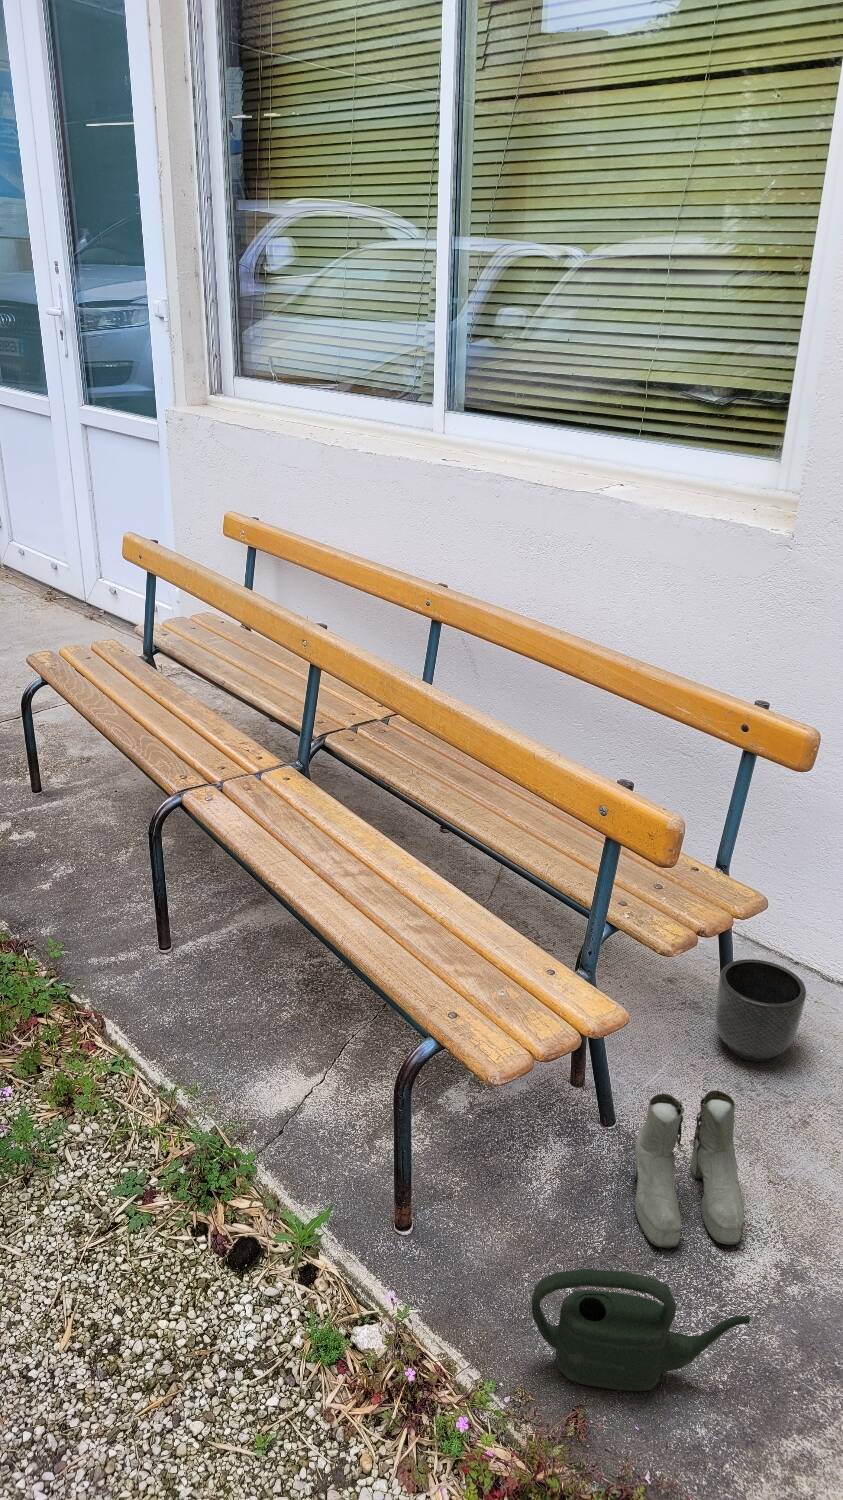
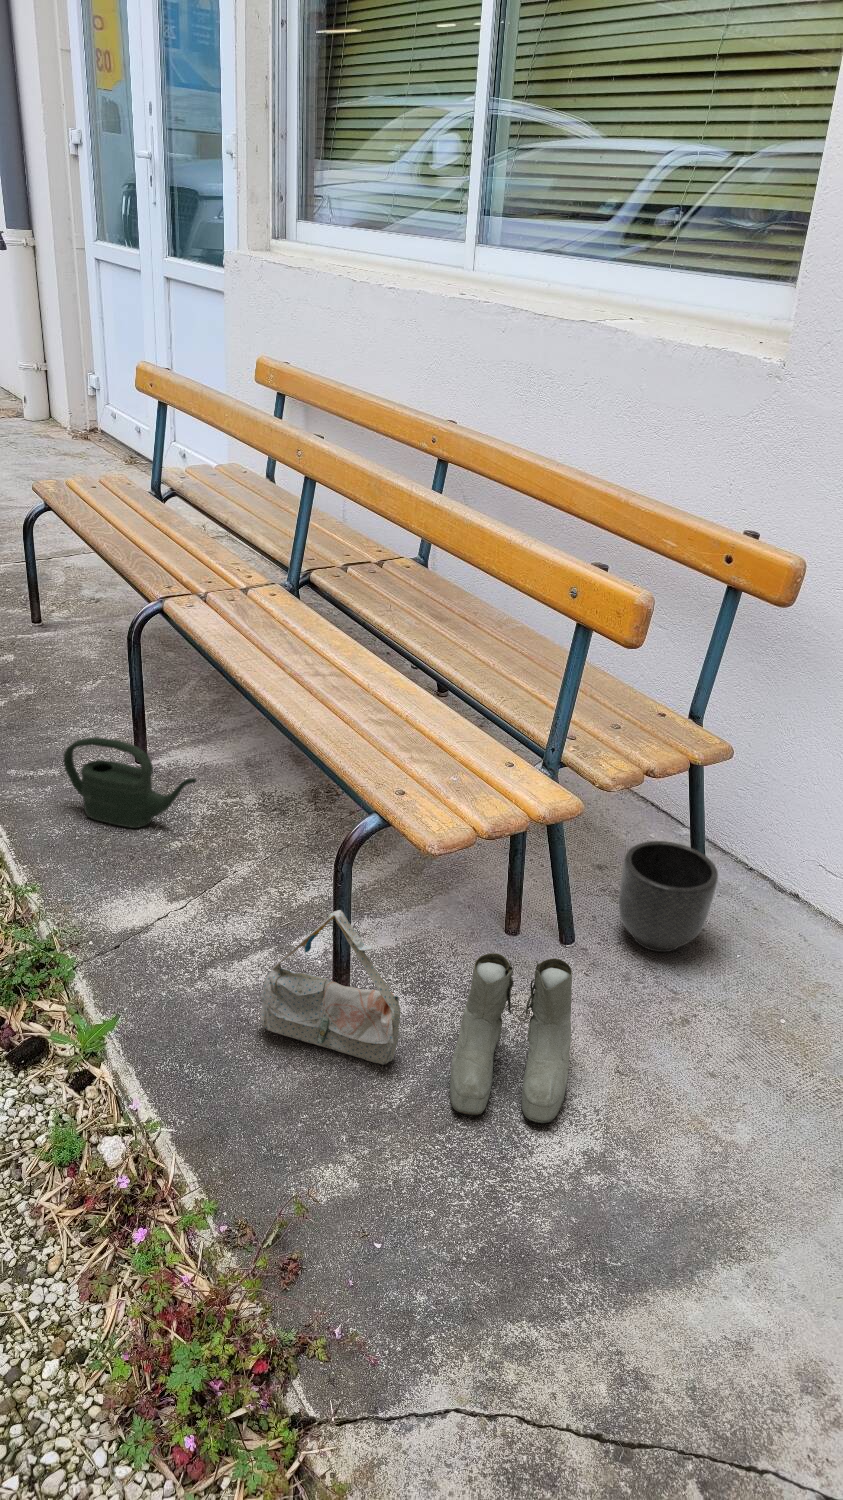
bag: none [450,1076,587,1212] -> present [260,910,401,1065]
watering can: present [531,1269,750,1391] -> present [64,737,197,828]

